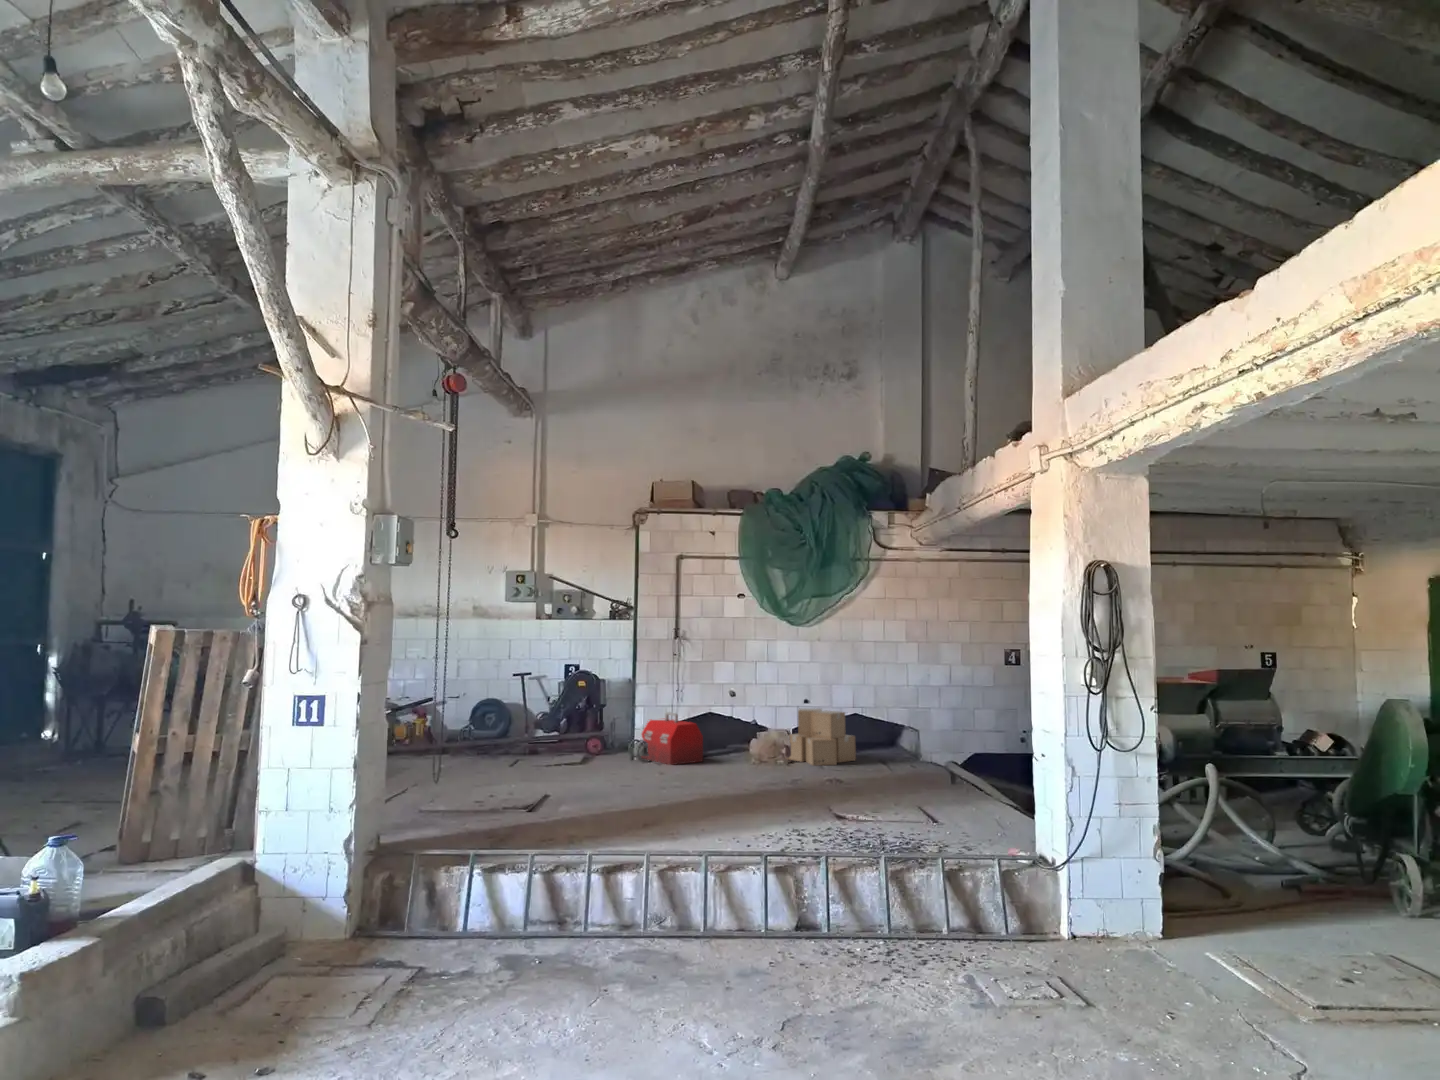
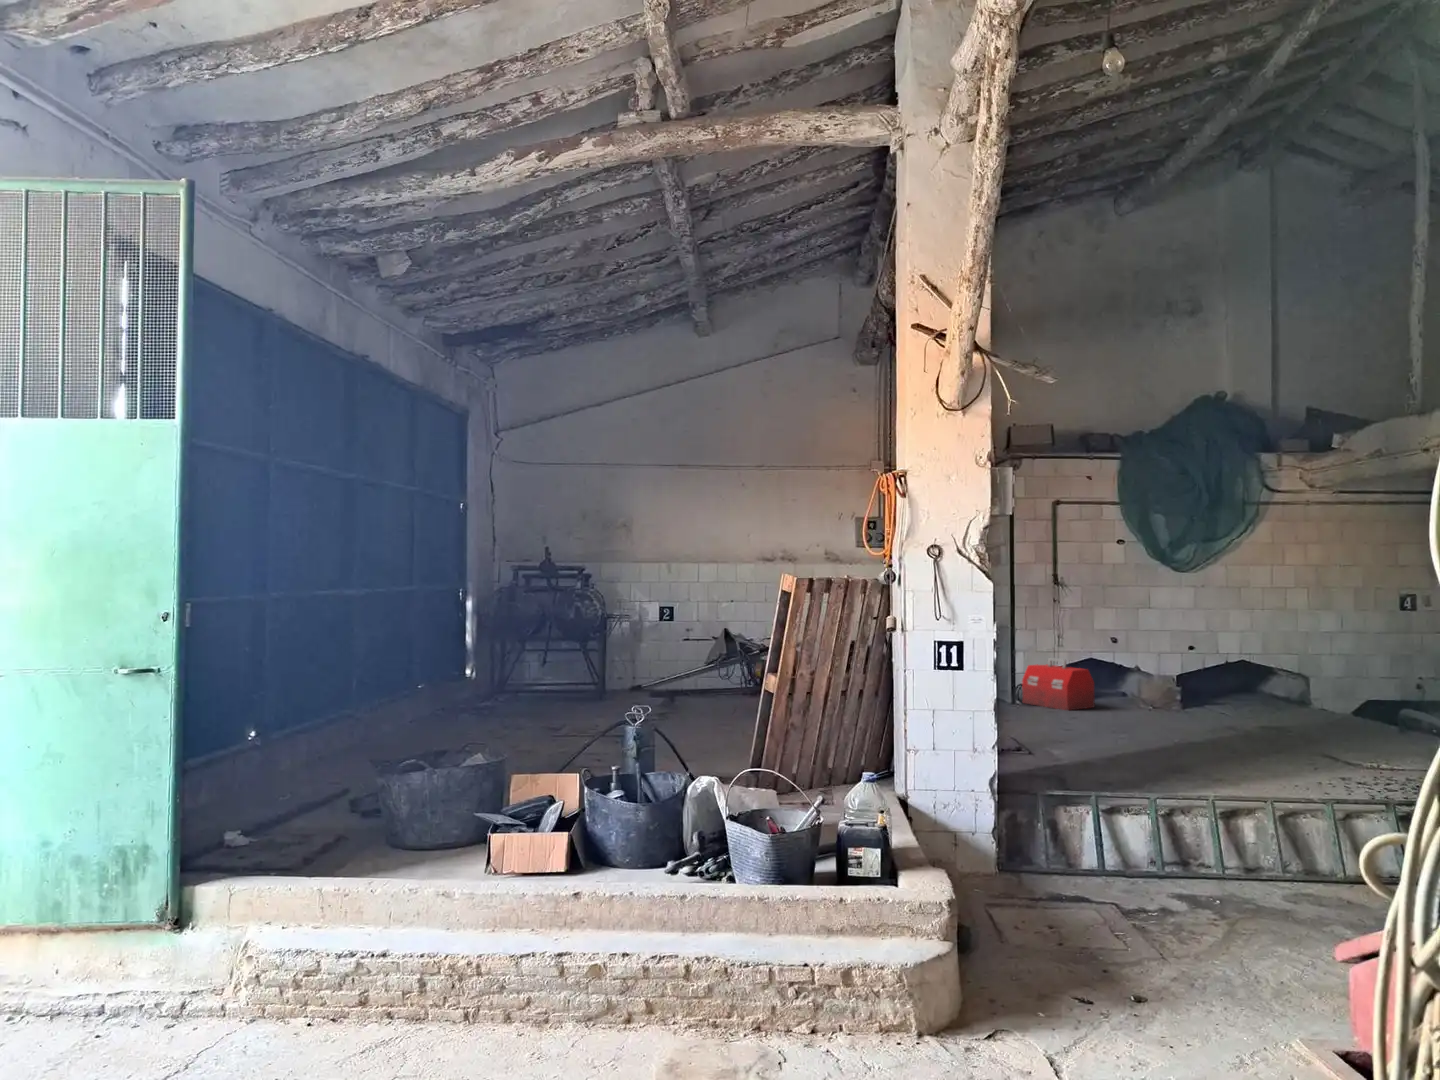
cardboard box: present [787,709,856,766] -> none [1175,655,1255,713]

